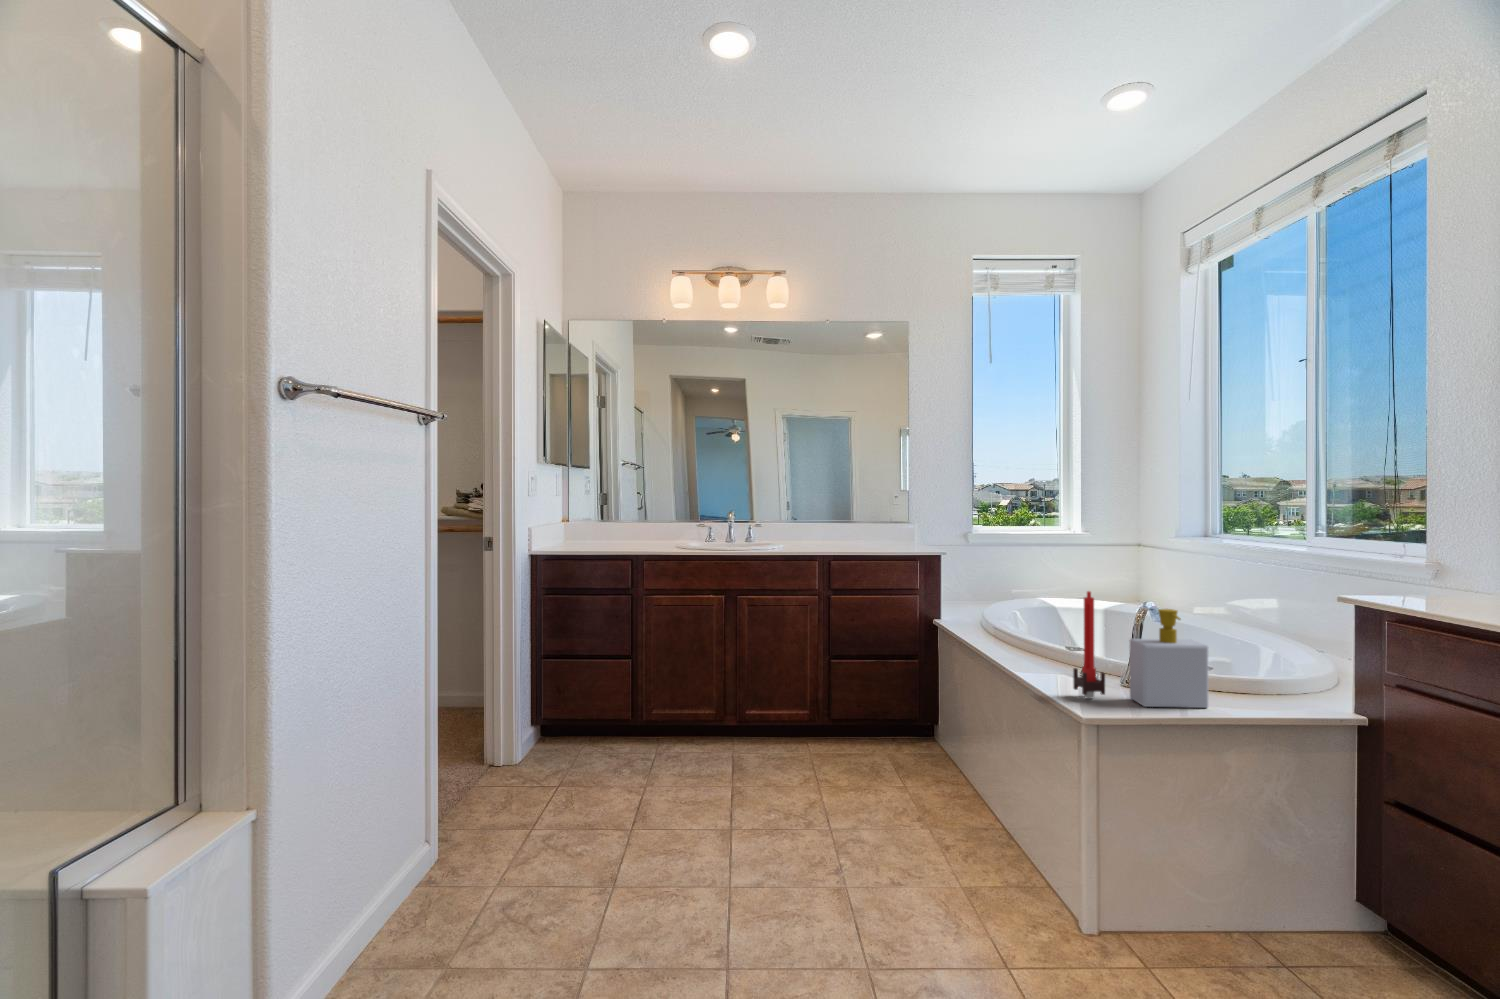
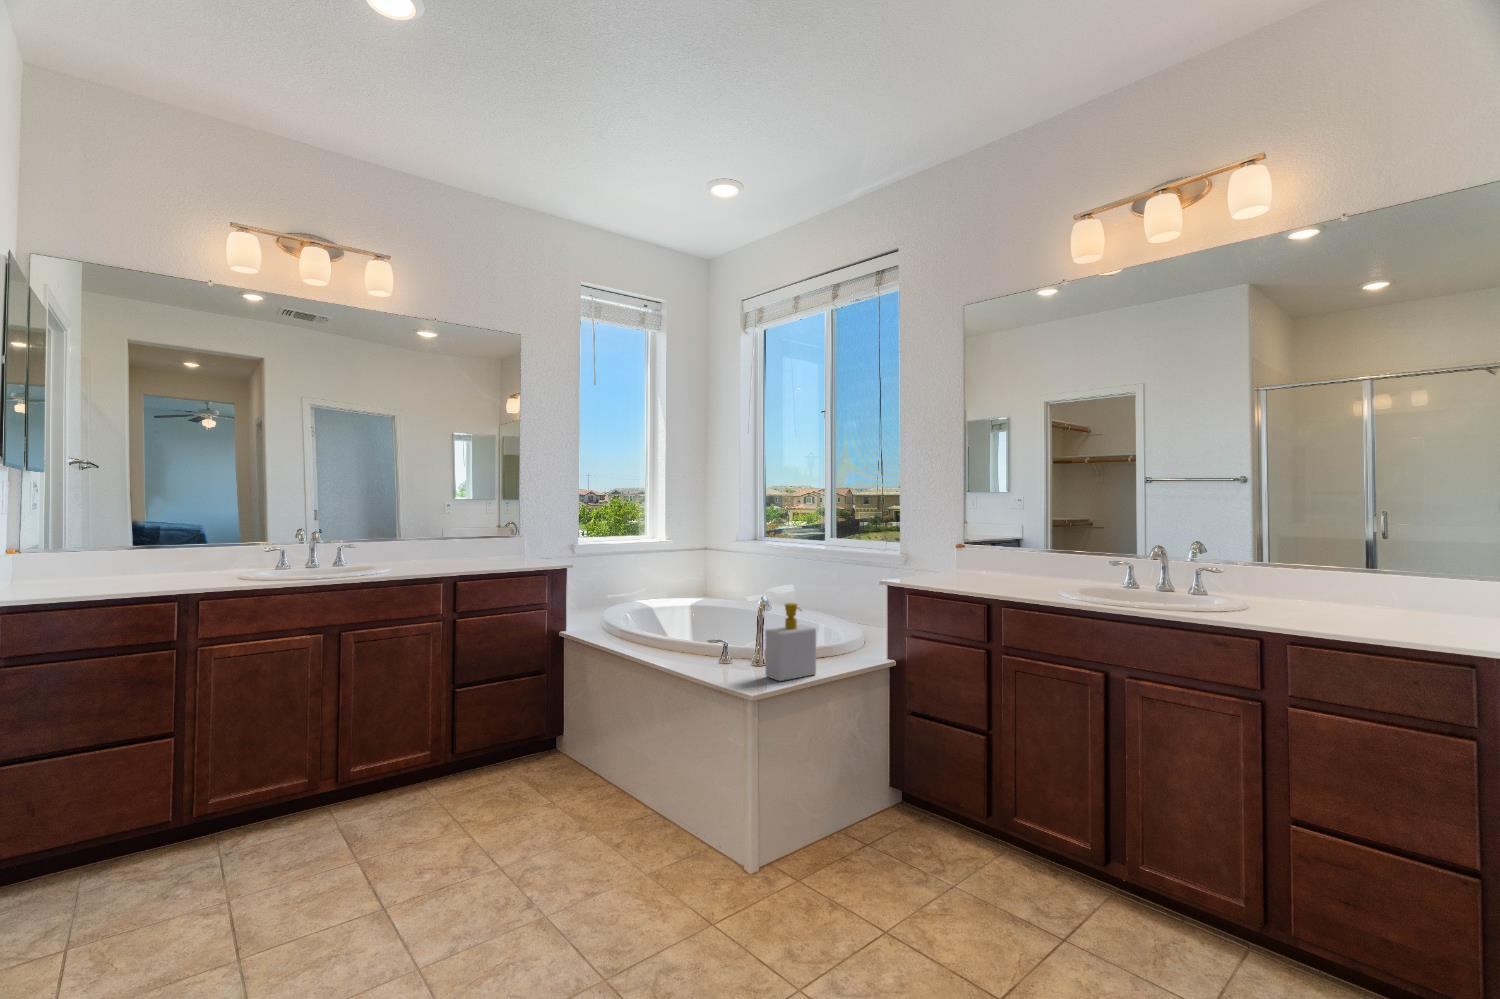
candle: present [1073,591,1105,698] -> none [727,595,752,683]

